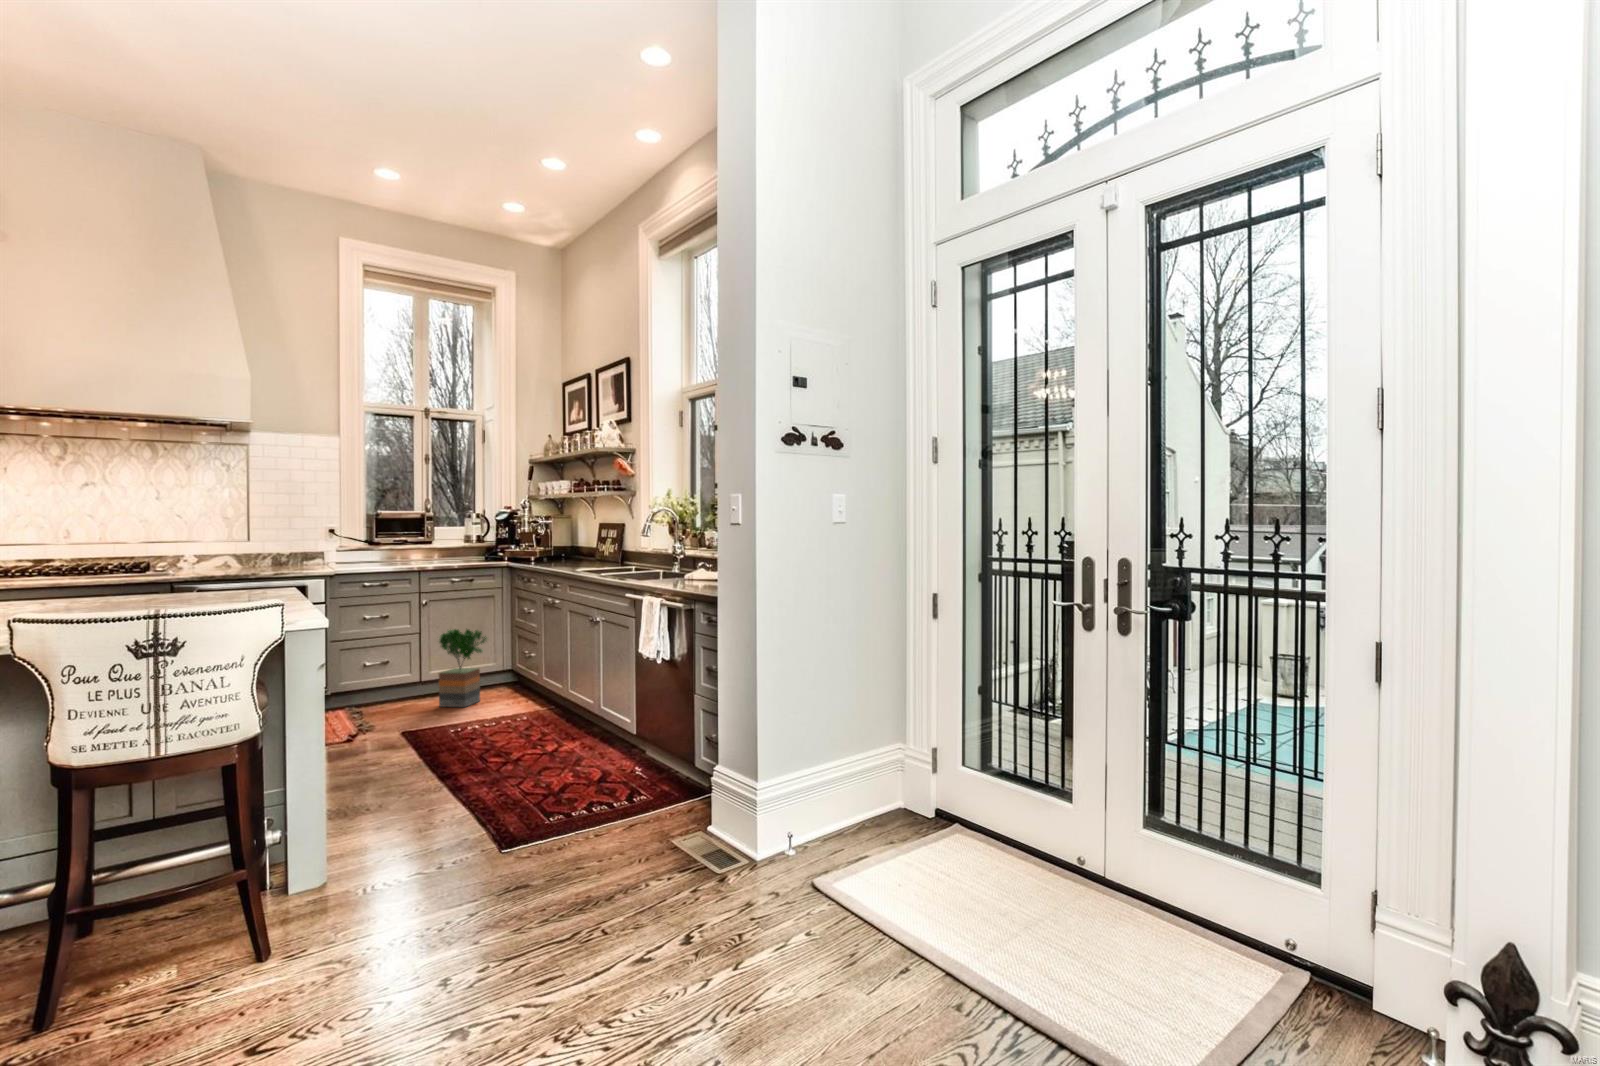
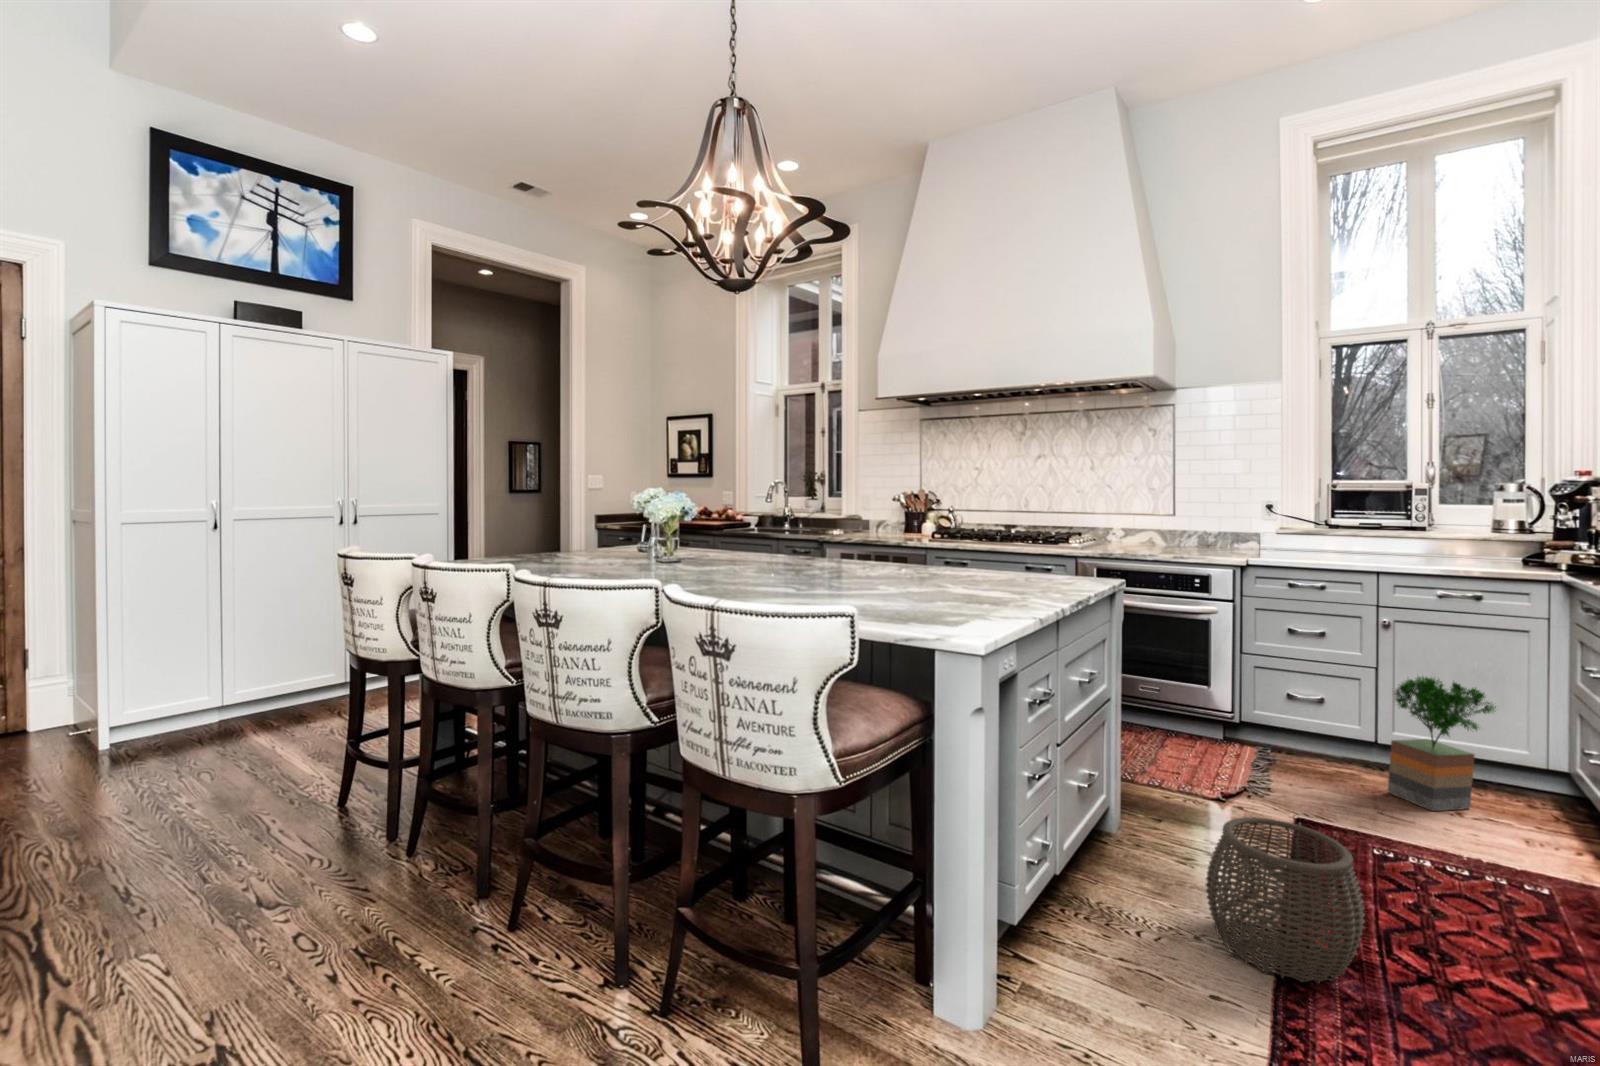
woven basket: none [398,709,483,791] -> present [1206,817,1365,983]

